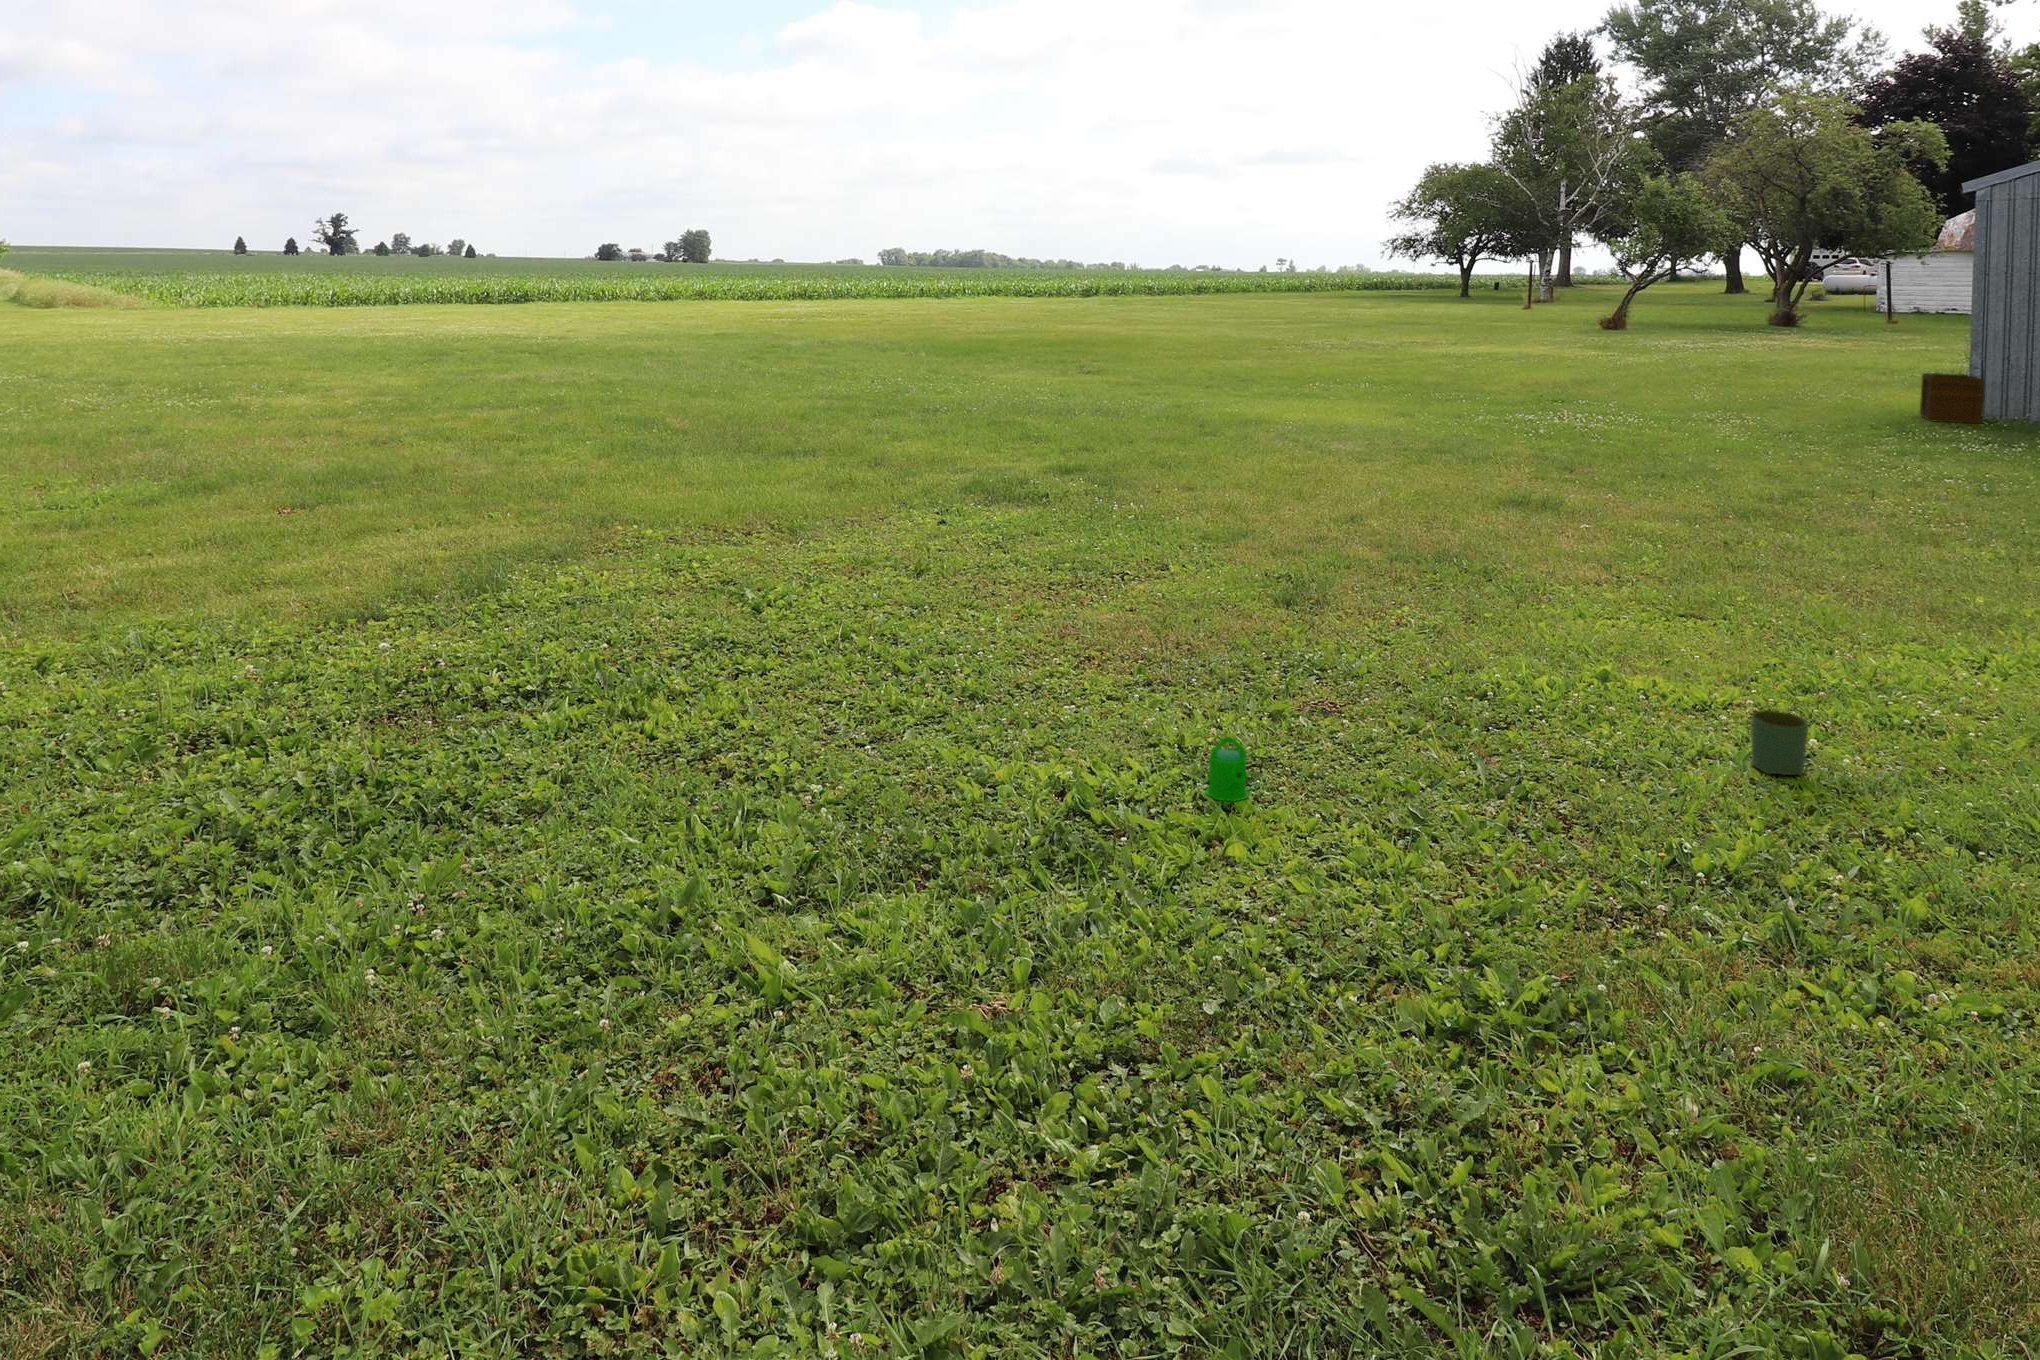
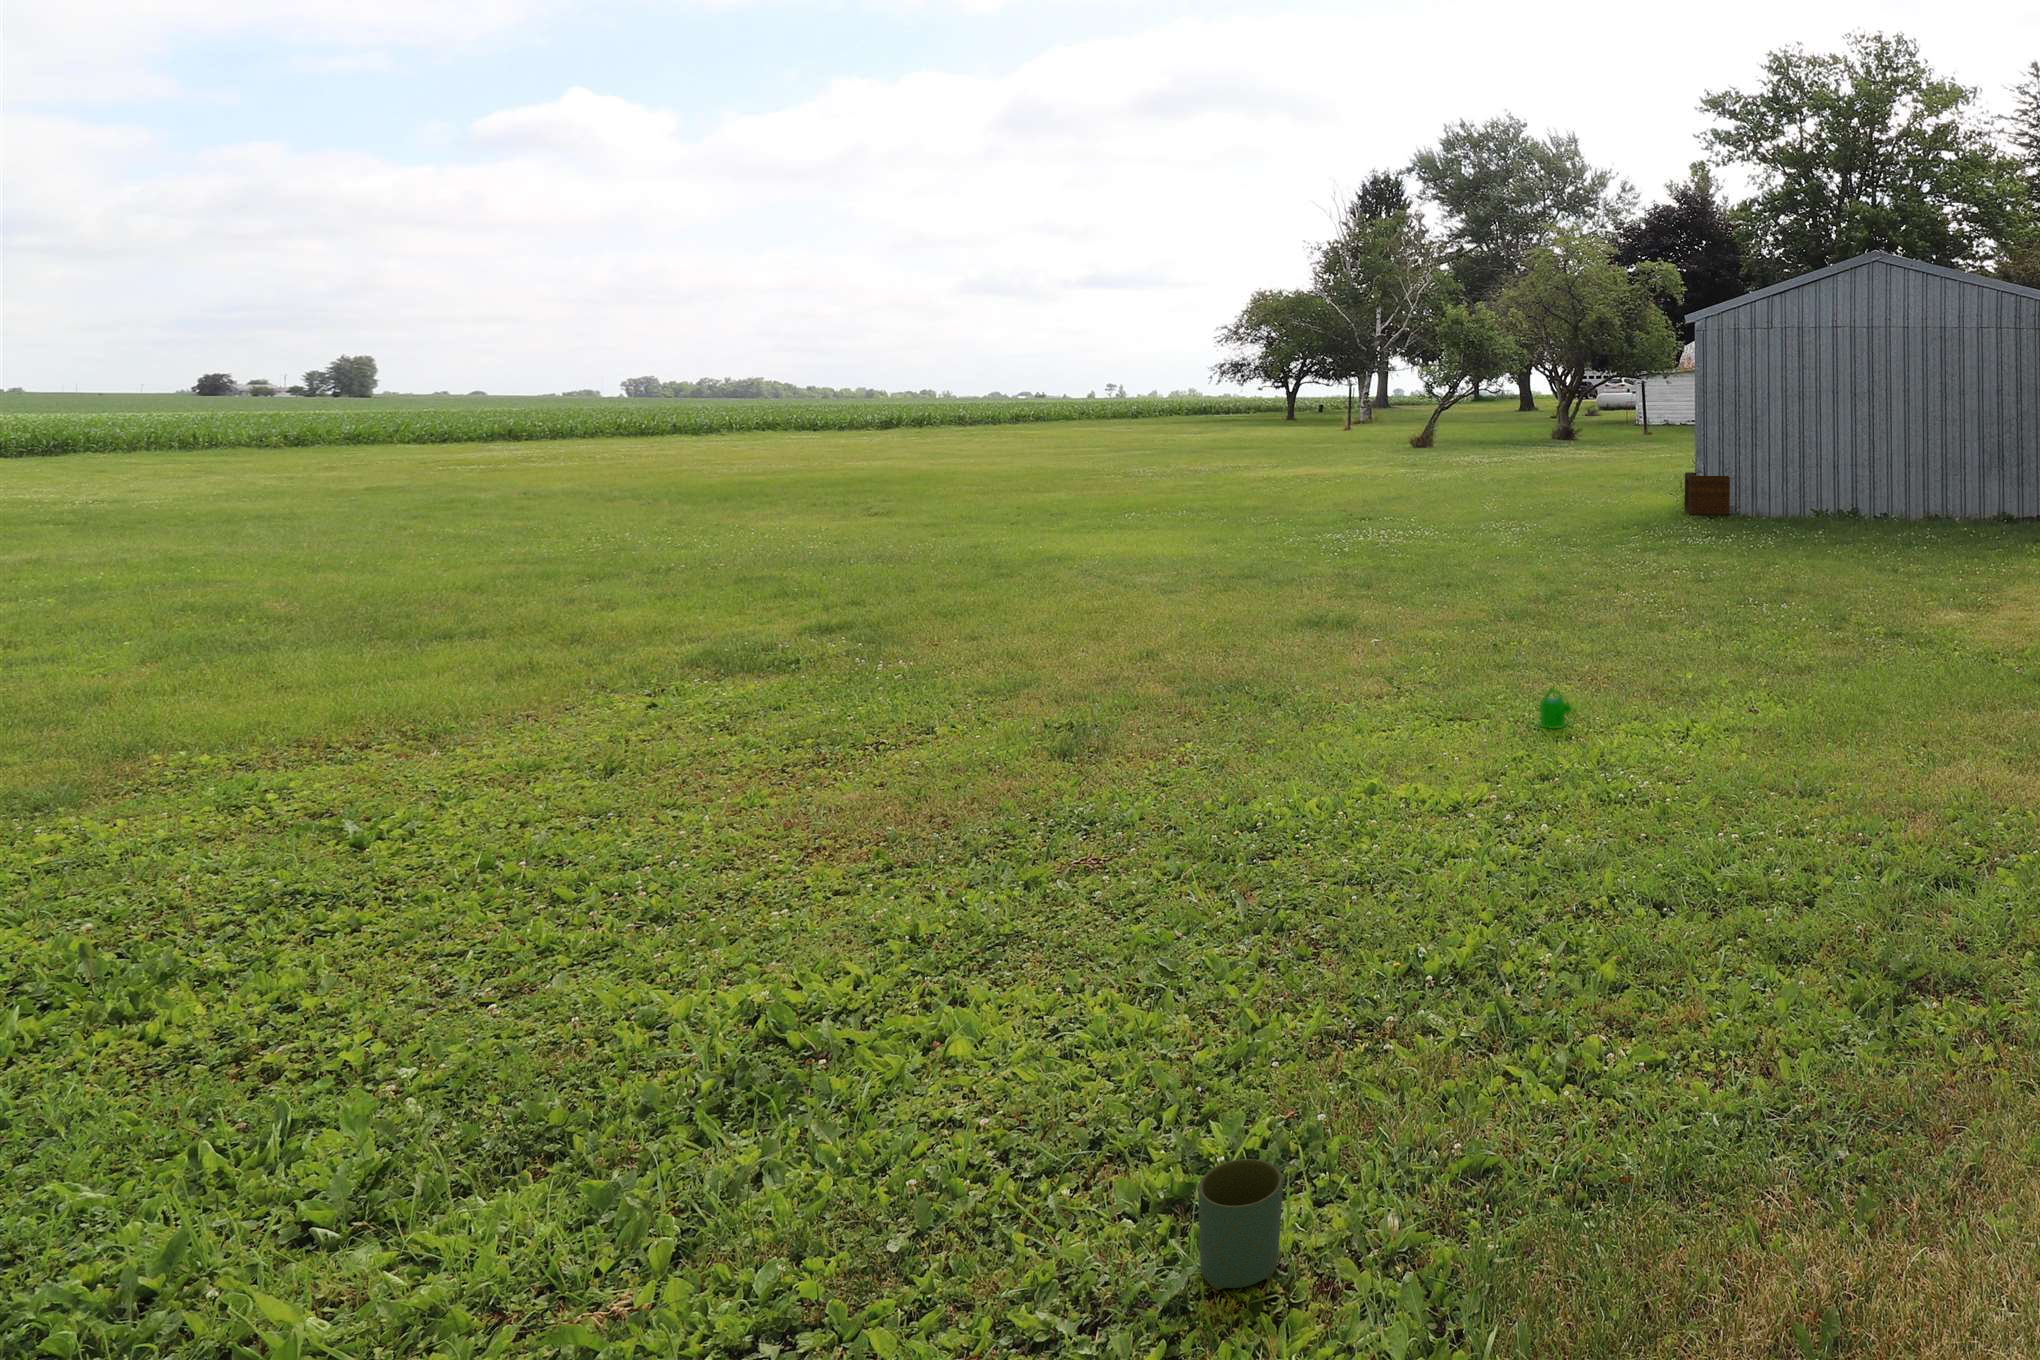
planter: present [1751,710,1808,775] -> present [1198,1159,1283,1290]
watering can: present [1206,737,1249,802] -> present [1539,688,1572,729]

